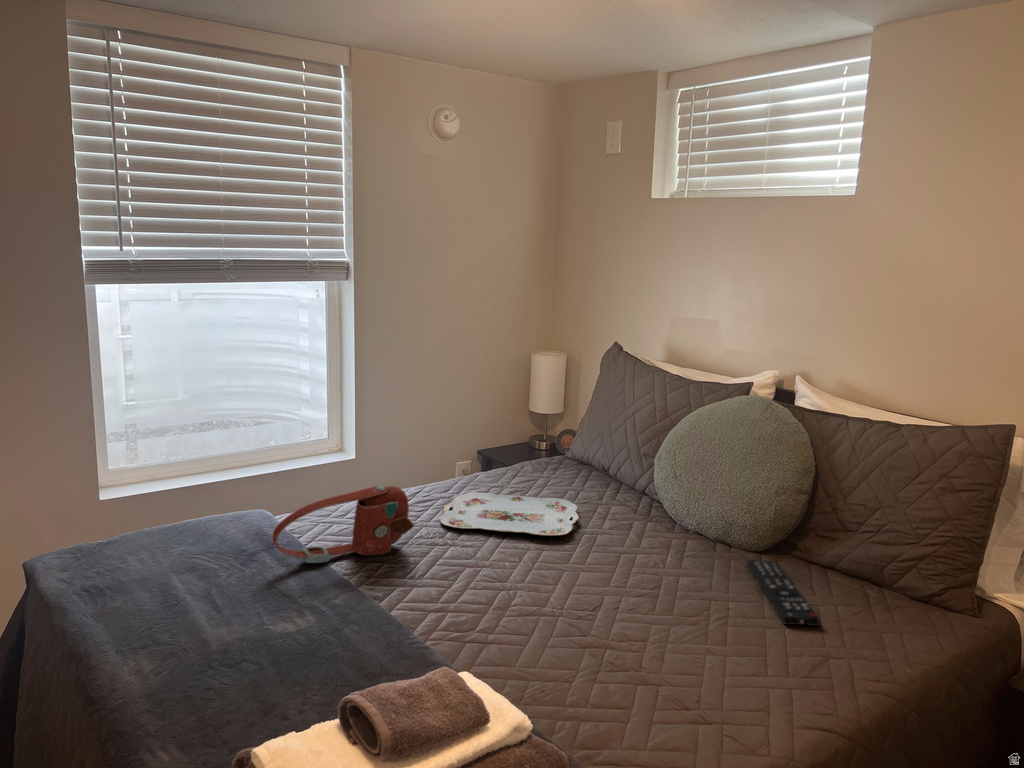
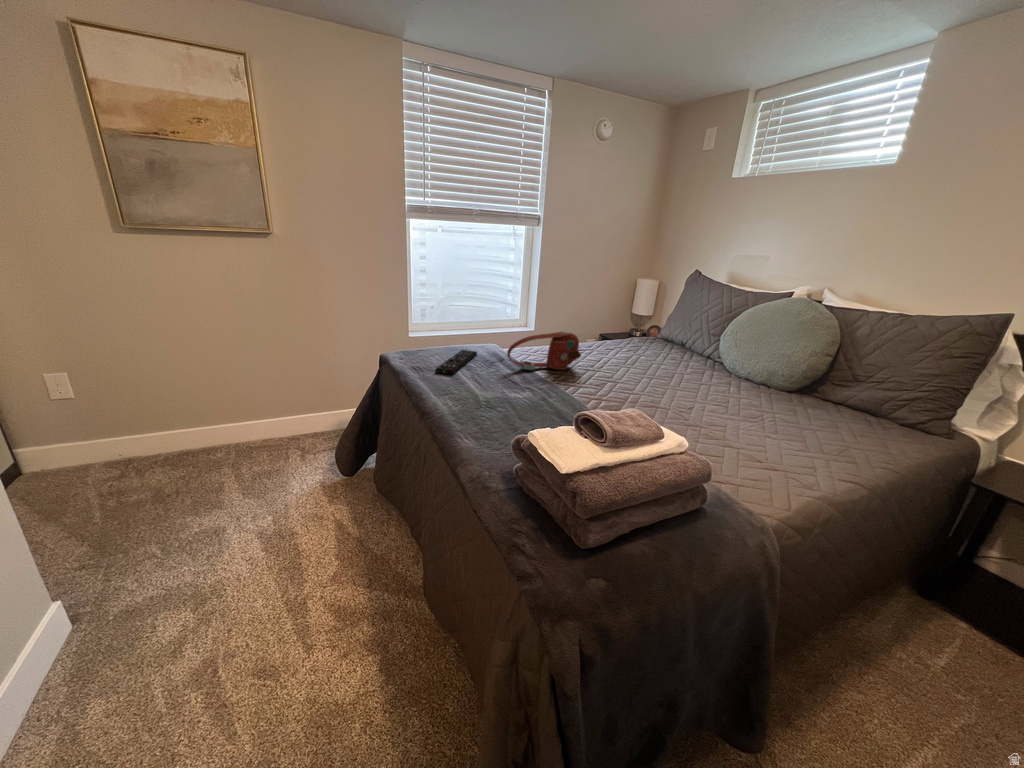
serving tray: present [440,492,579,536] -> none [591,347,672,371]
remote control: present [747,560,820,626] -> present [435,350,477,374]

